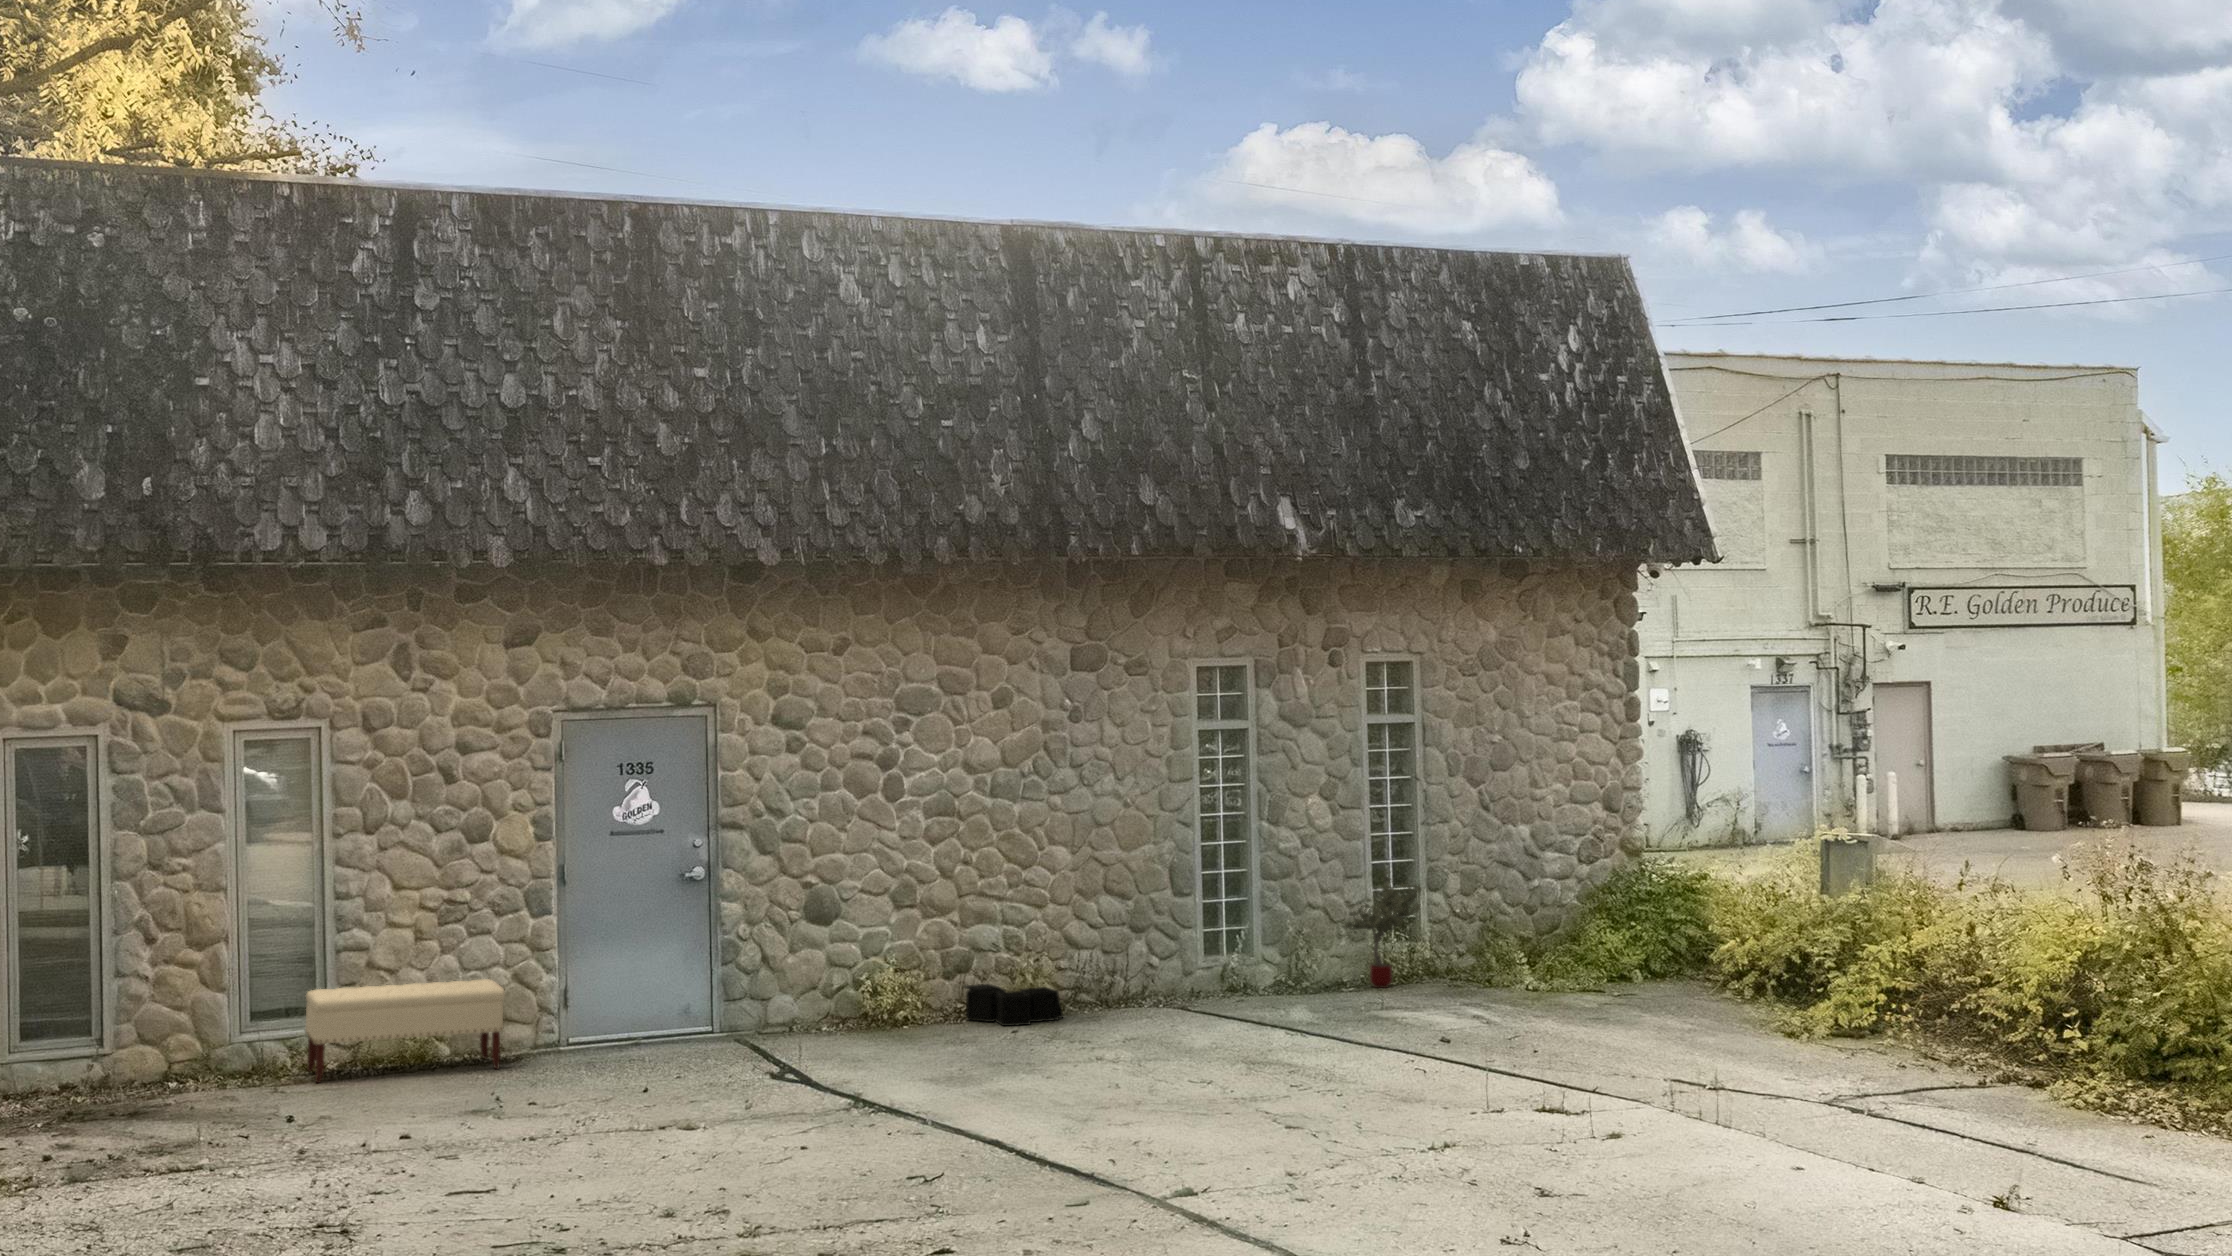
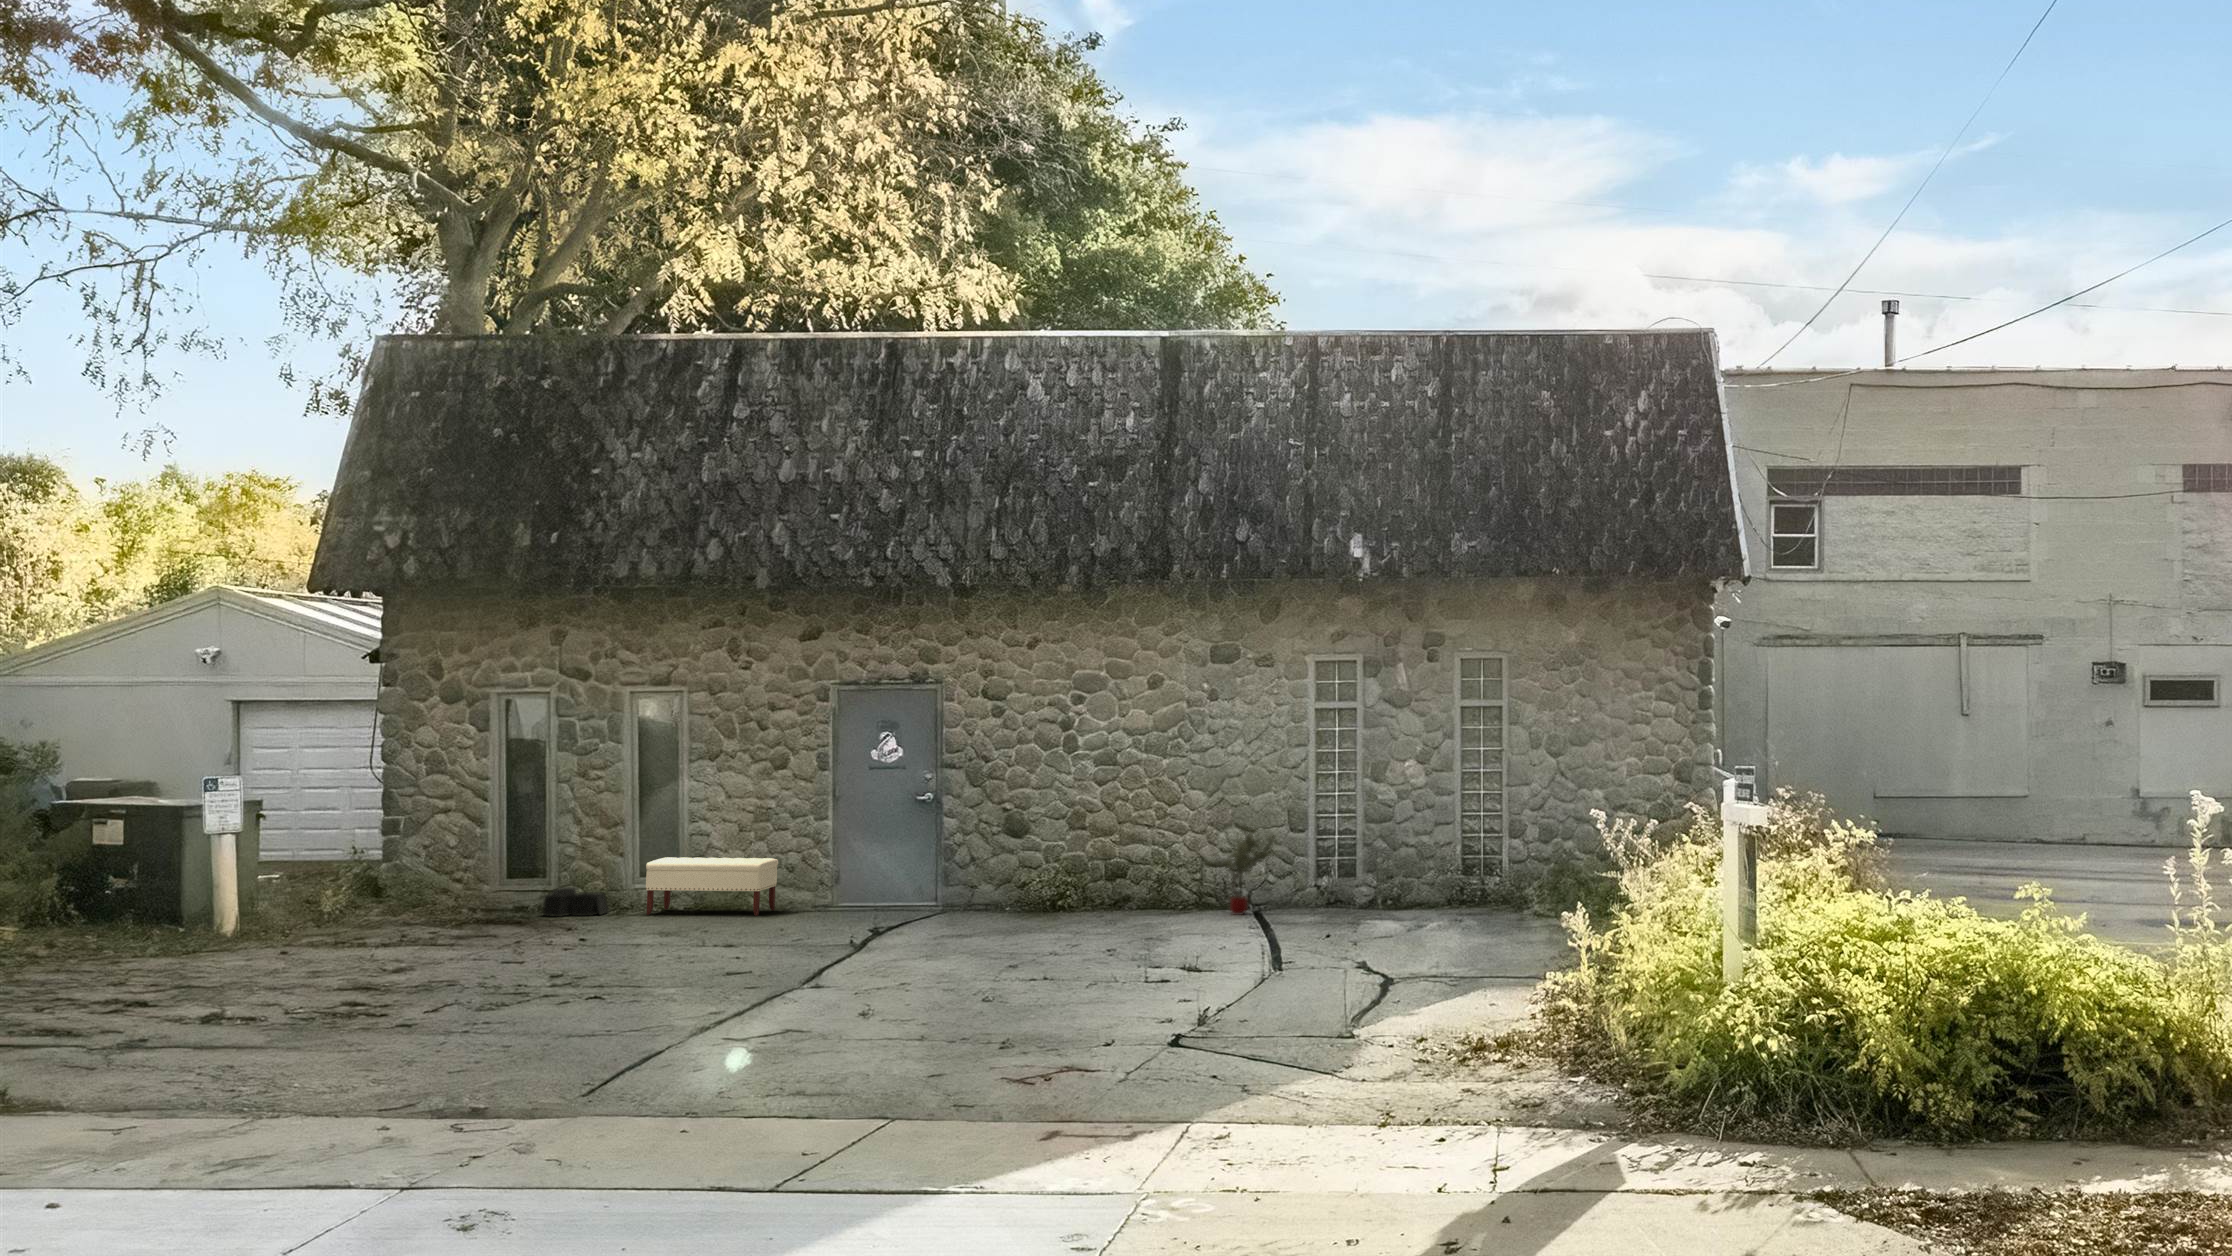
potted tree: present [1341,870,1421,988] -> present [1205,825,1275,915]
storage bin: present [964,984,1063,1026] -> present [543,887,609,917]

